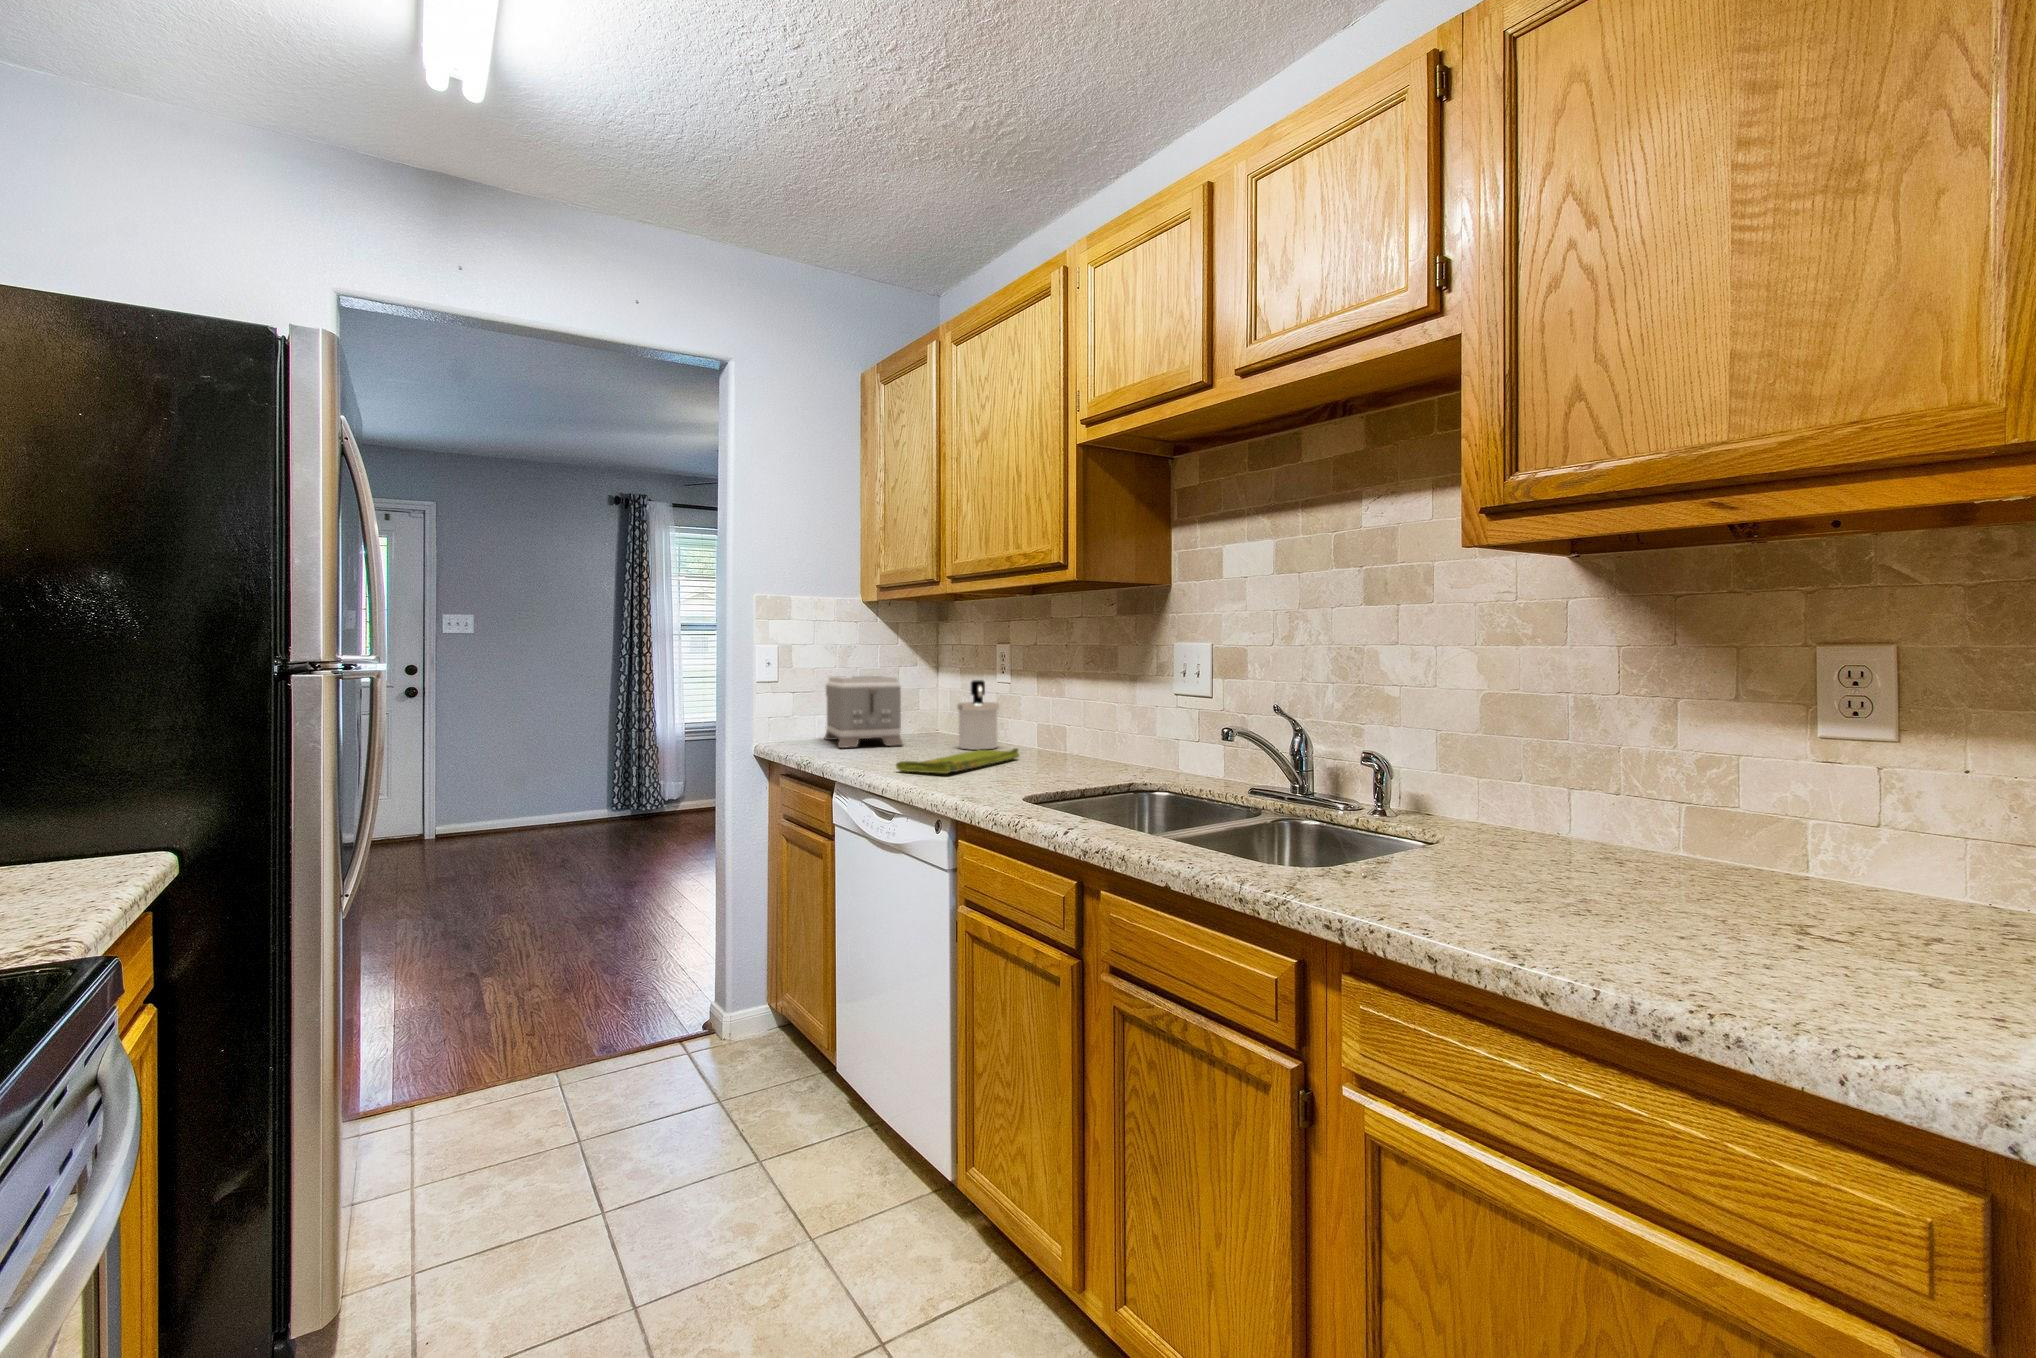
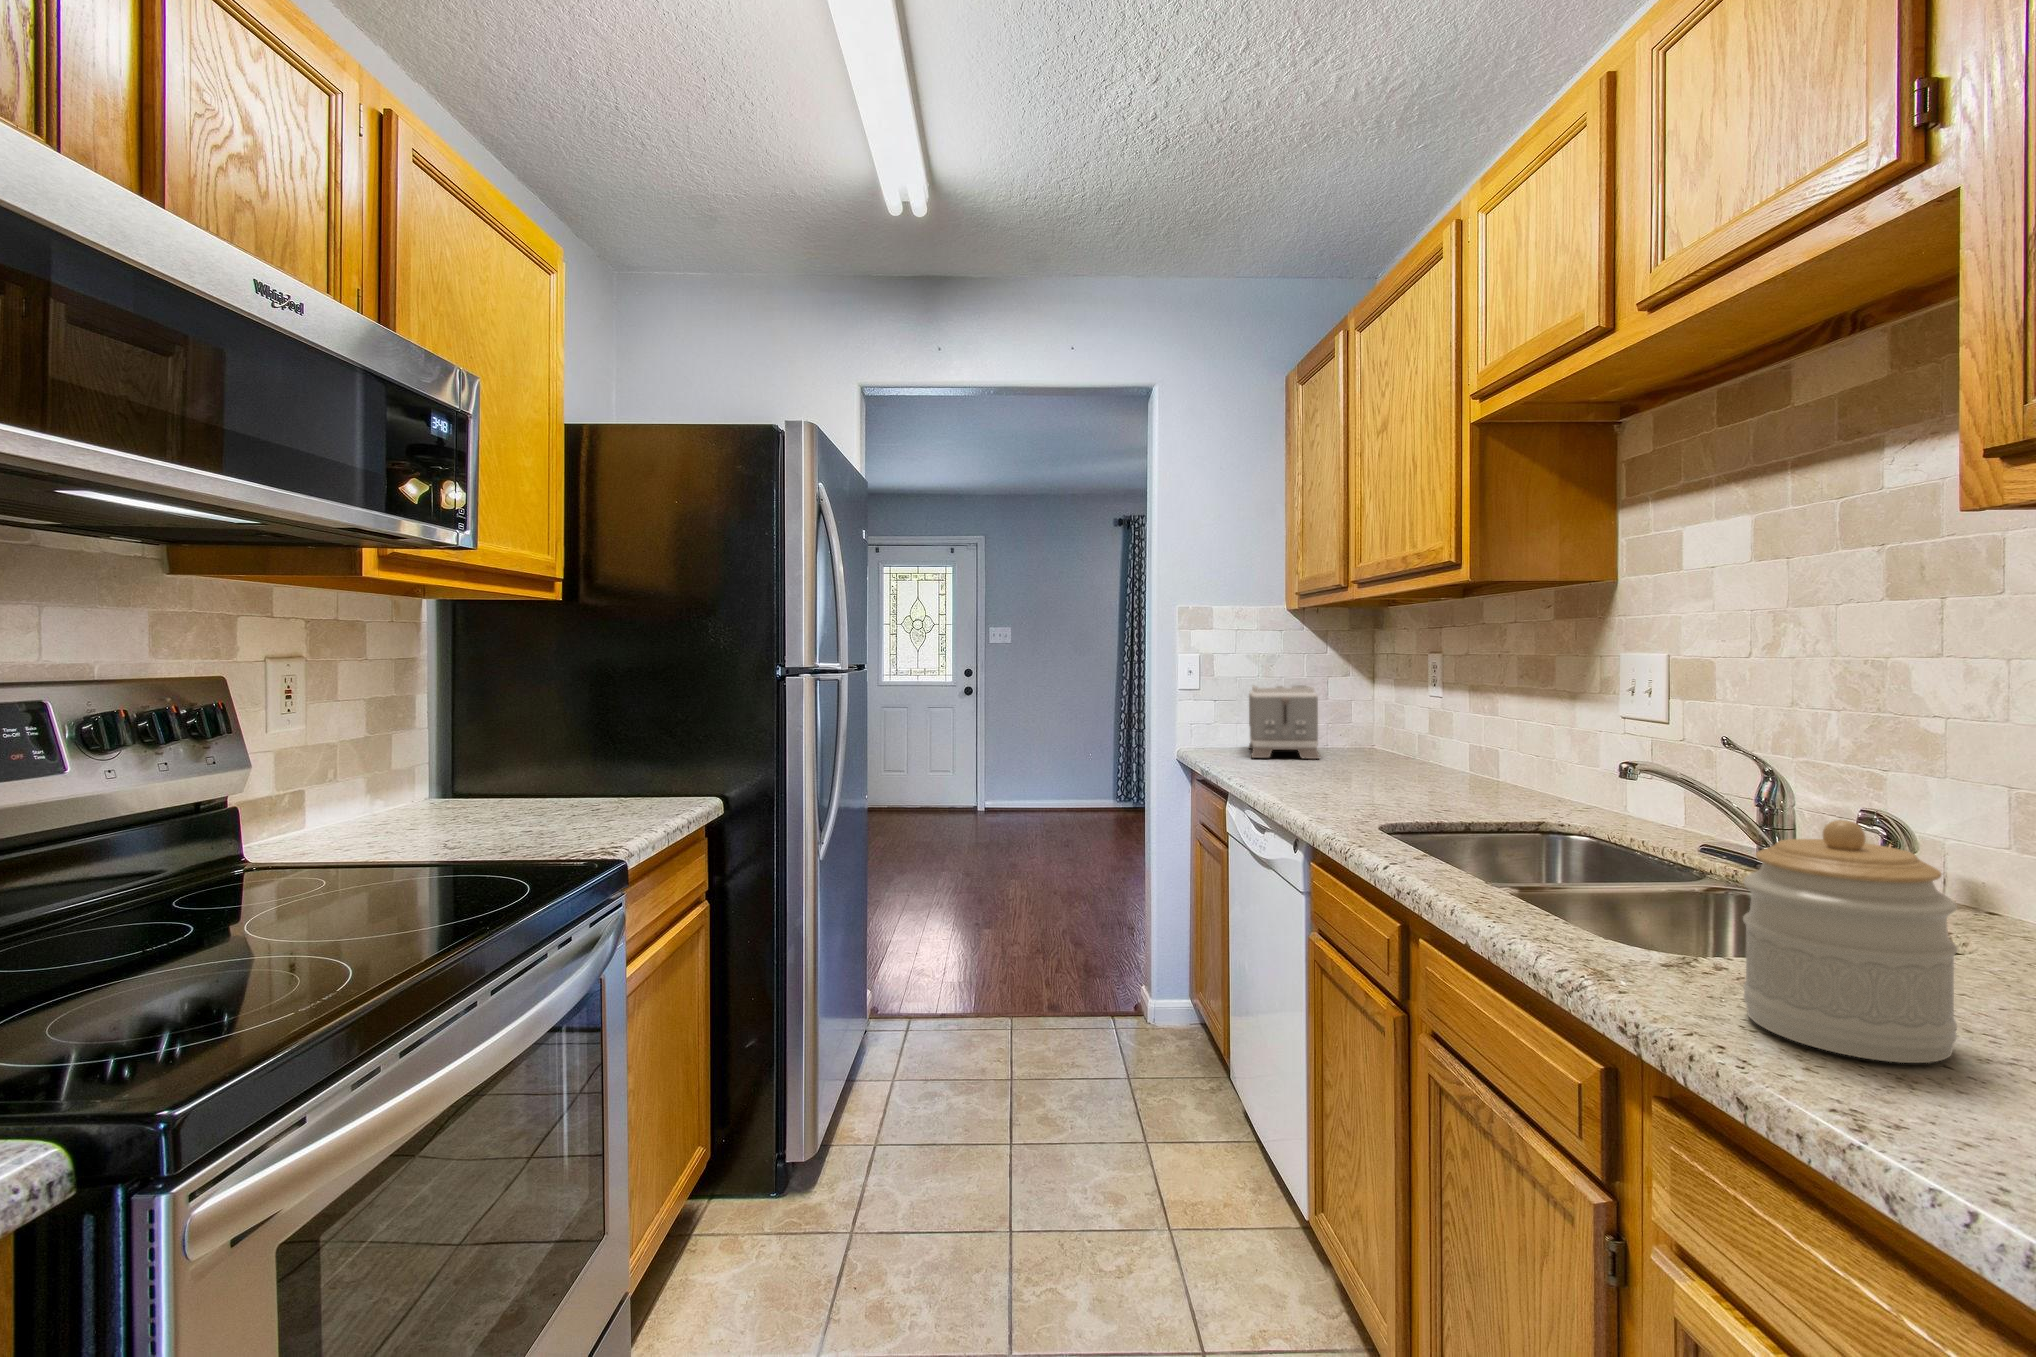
soap dispenser: present [957,680,999,750] -> none [1377,692,1426,768]
dish towel: present [896,748,1019,773] -> none [1279,769,1435,792]
jar: none [1391,753,1511,913] -> present [1743,820,1957,1063]

